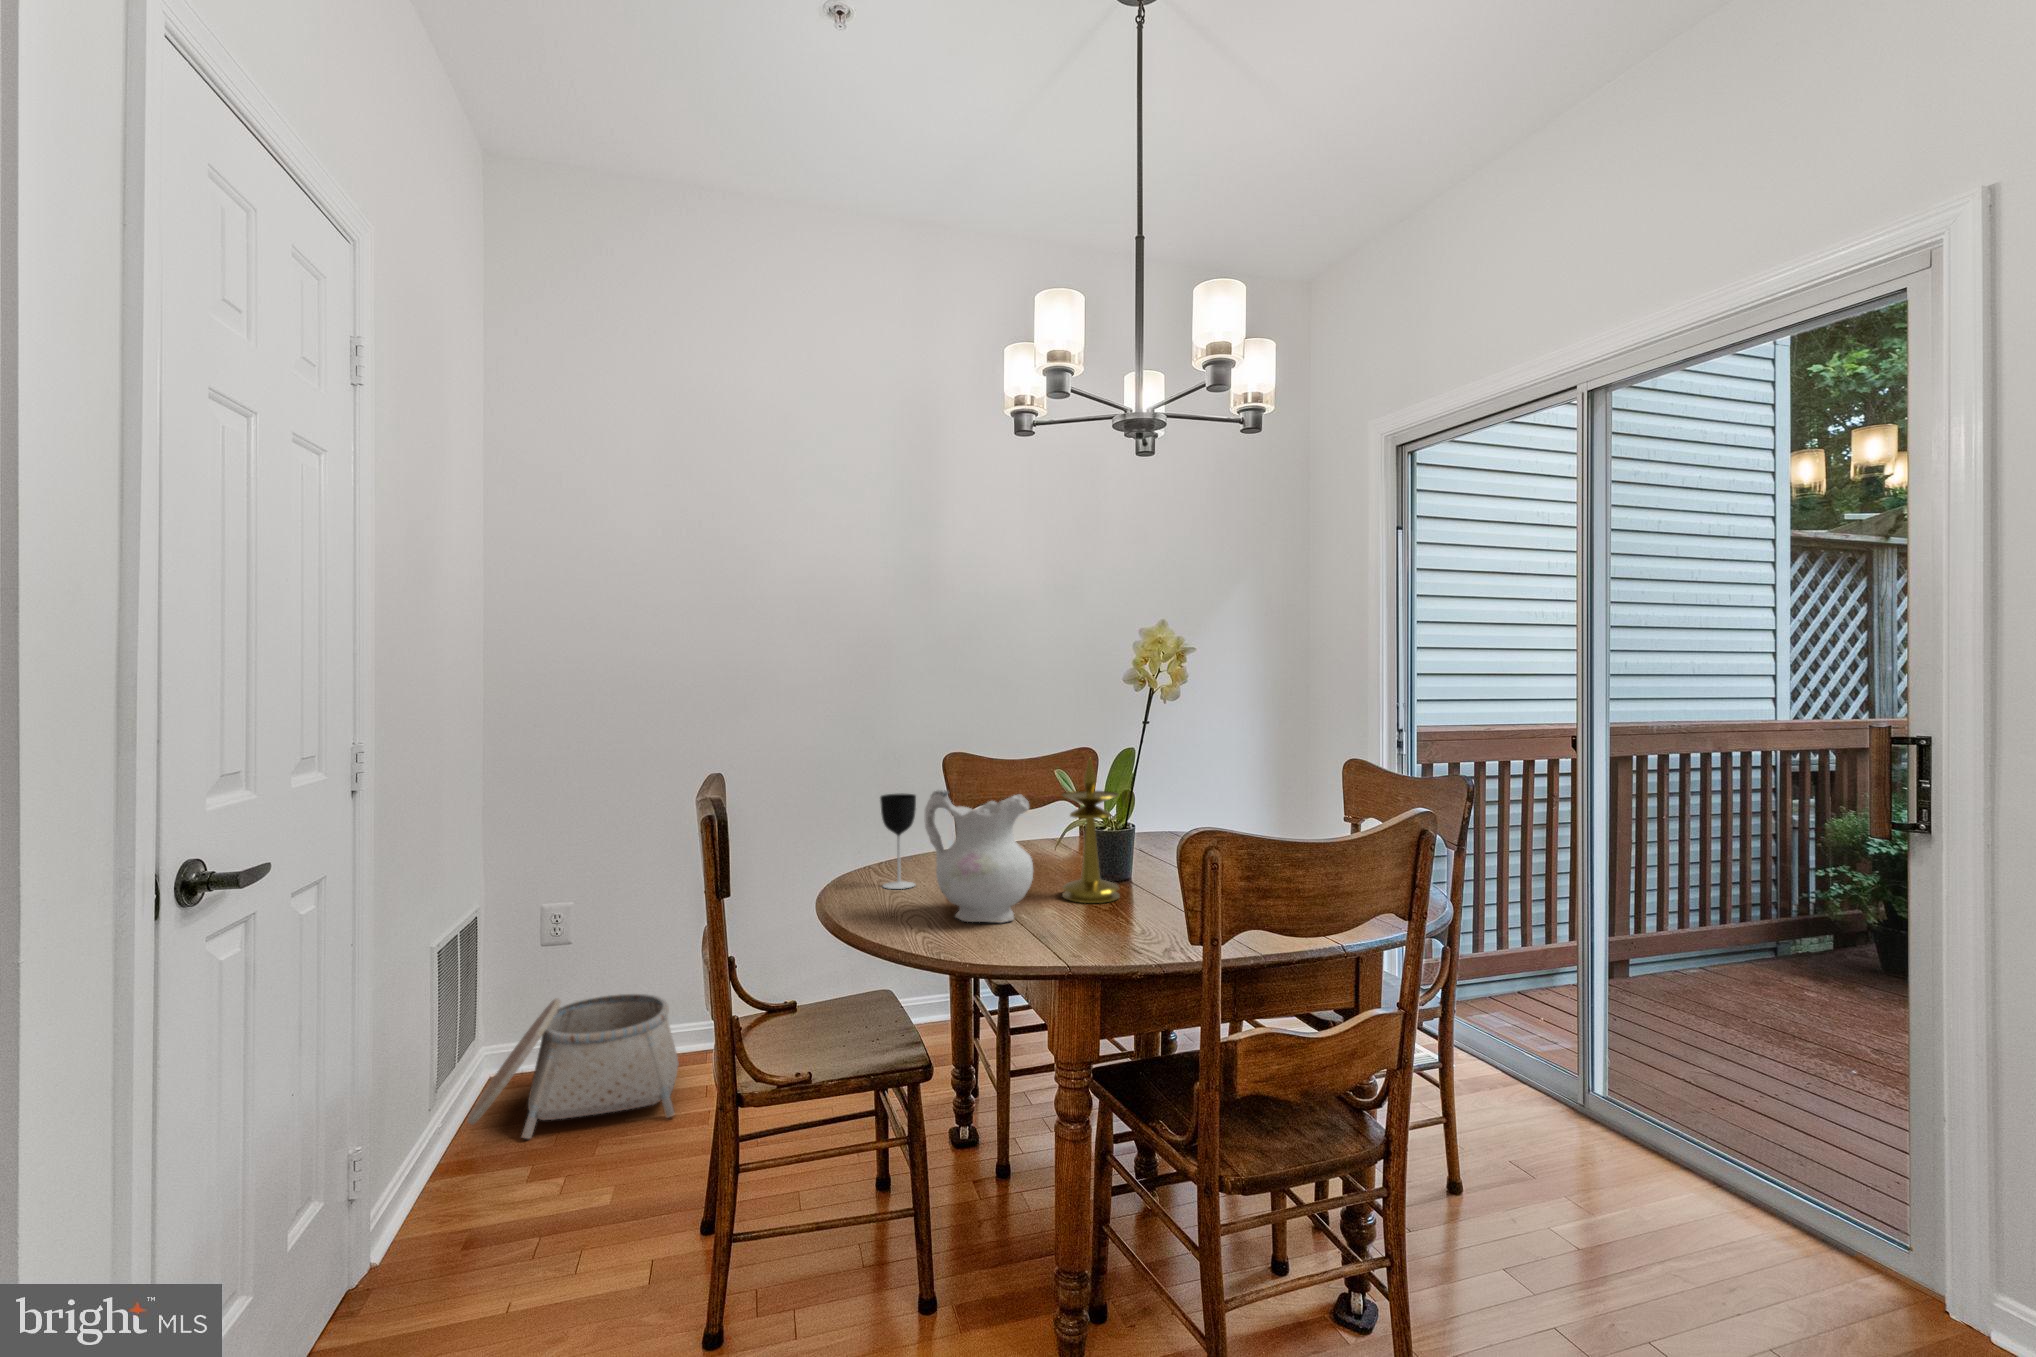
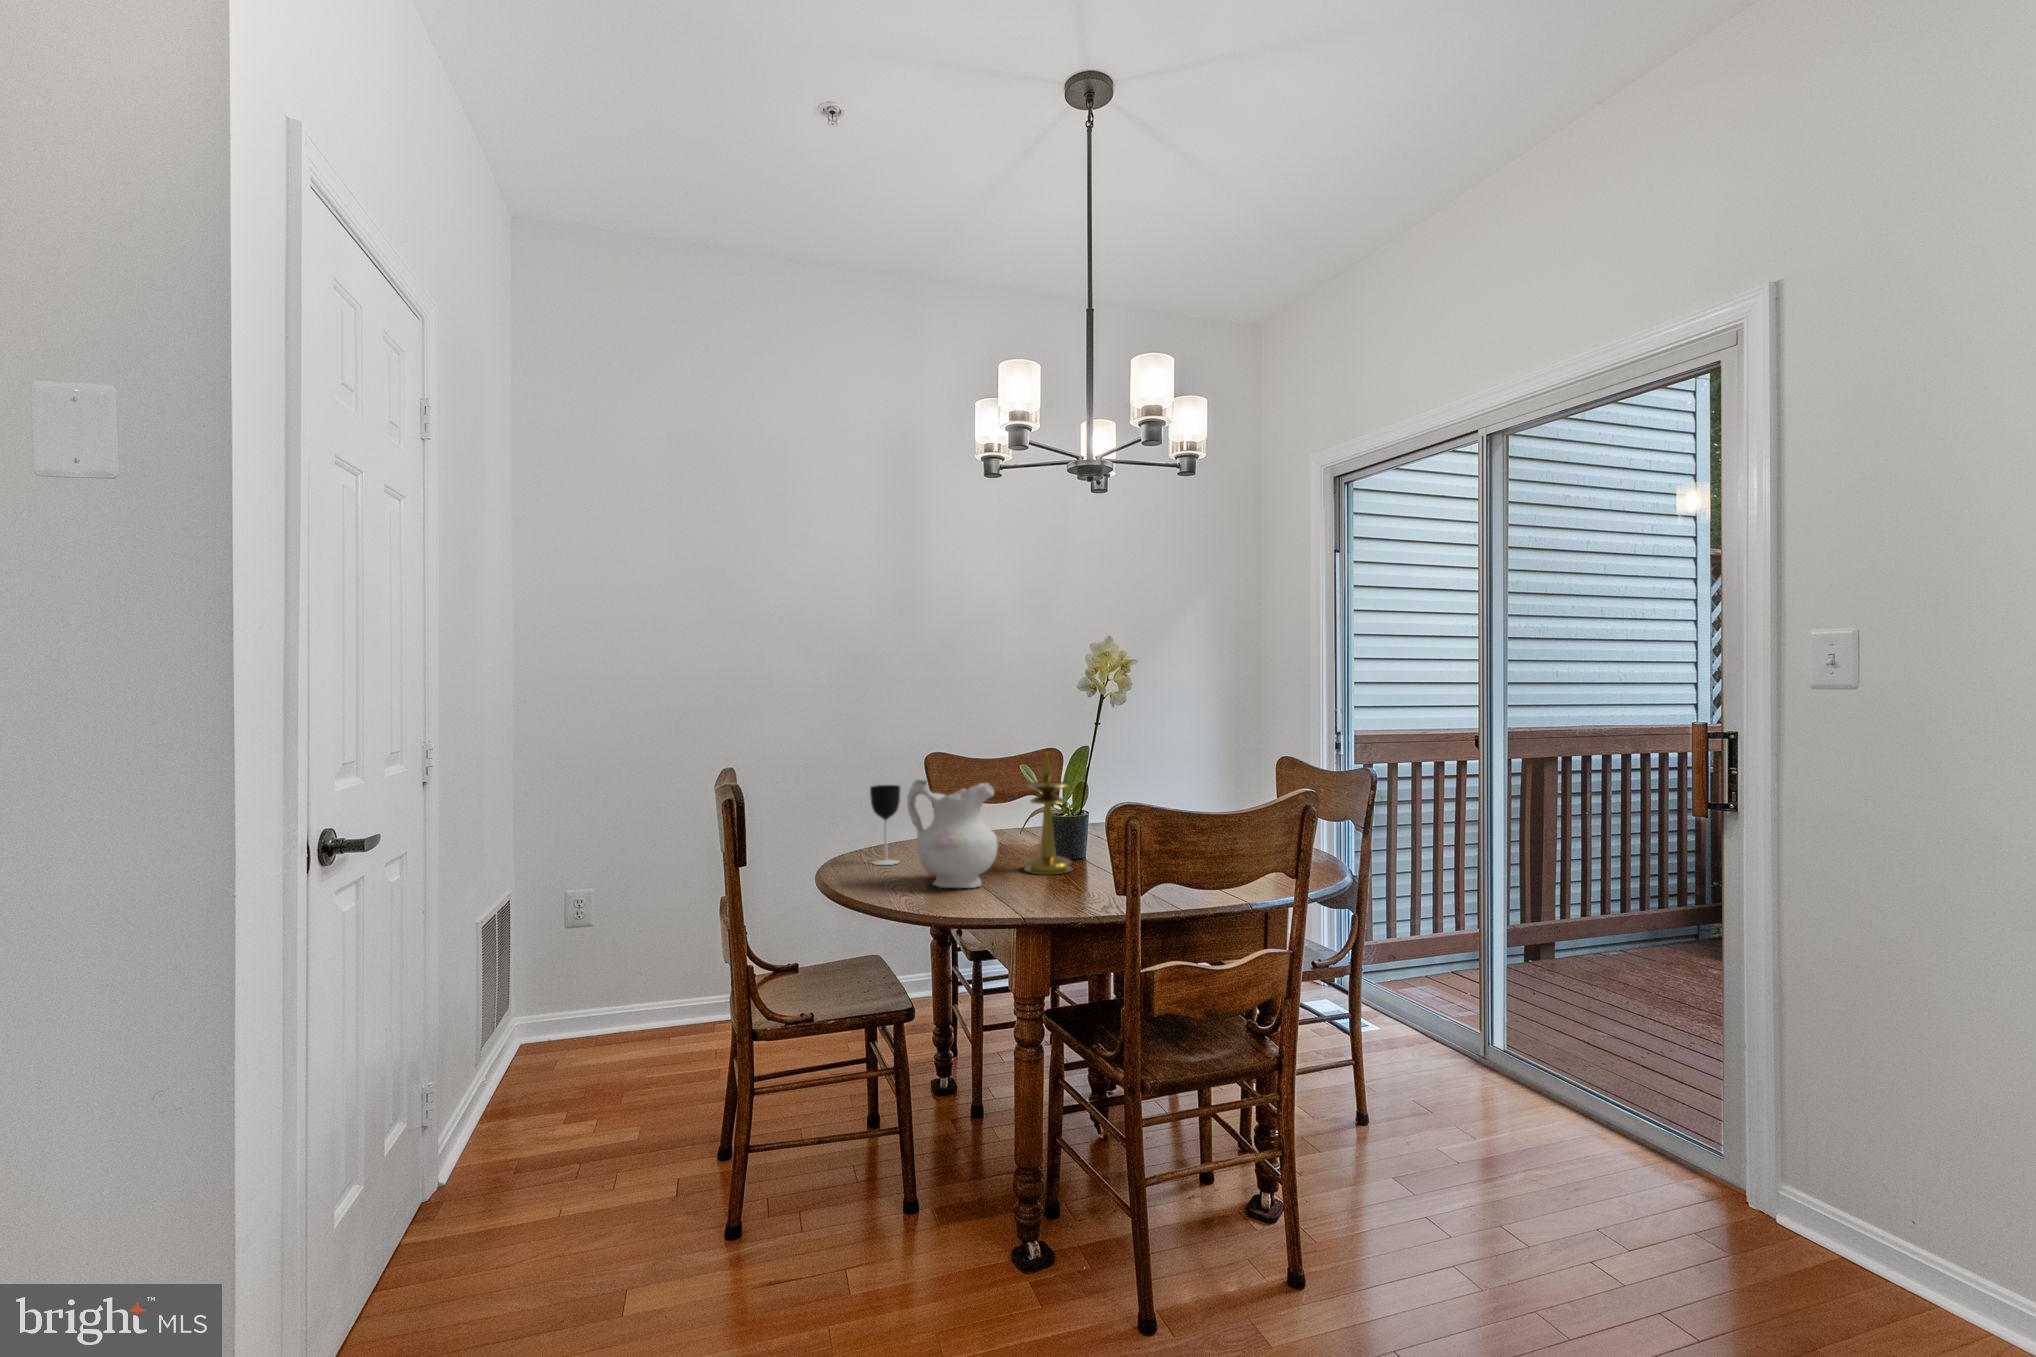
basket: present [468,994,679,1139] -> none [505,969,689,1092]

